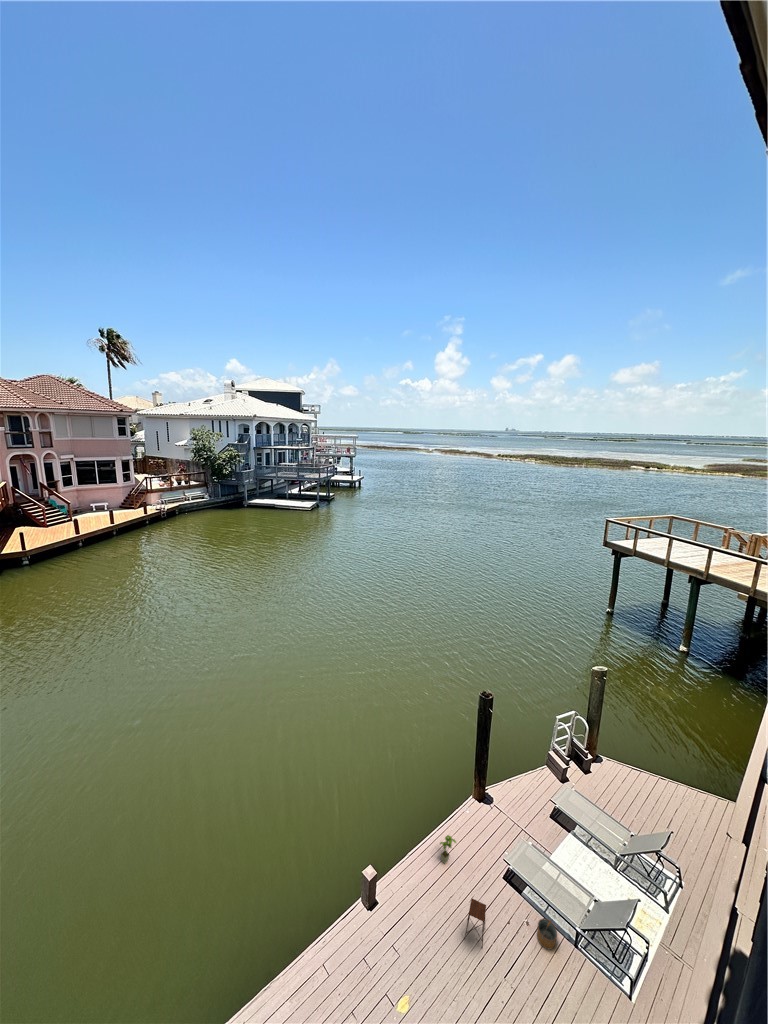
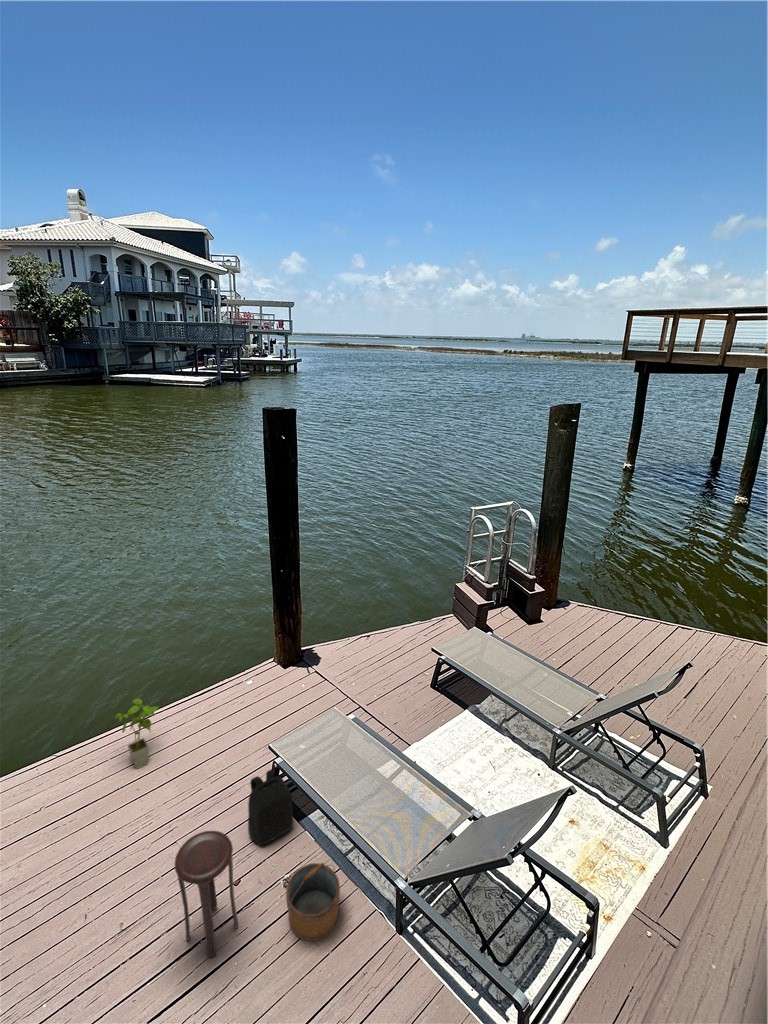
backpack: none [504,874,524,907] -> present [248,769,293,845]
side table: present [464,899,486,948] -> none [63,817,153,948]
stool: none [505,907,527,954] -> present [175,831,238,958]

